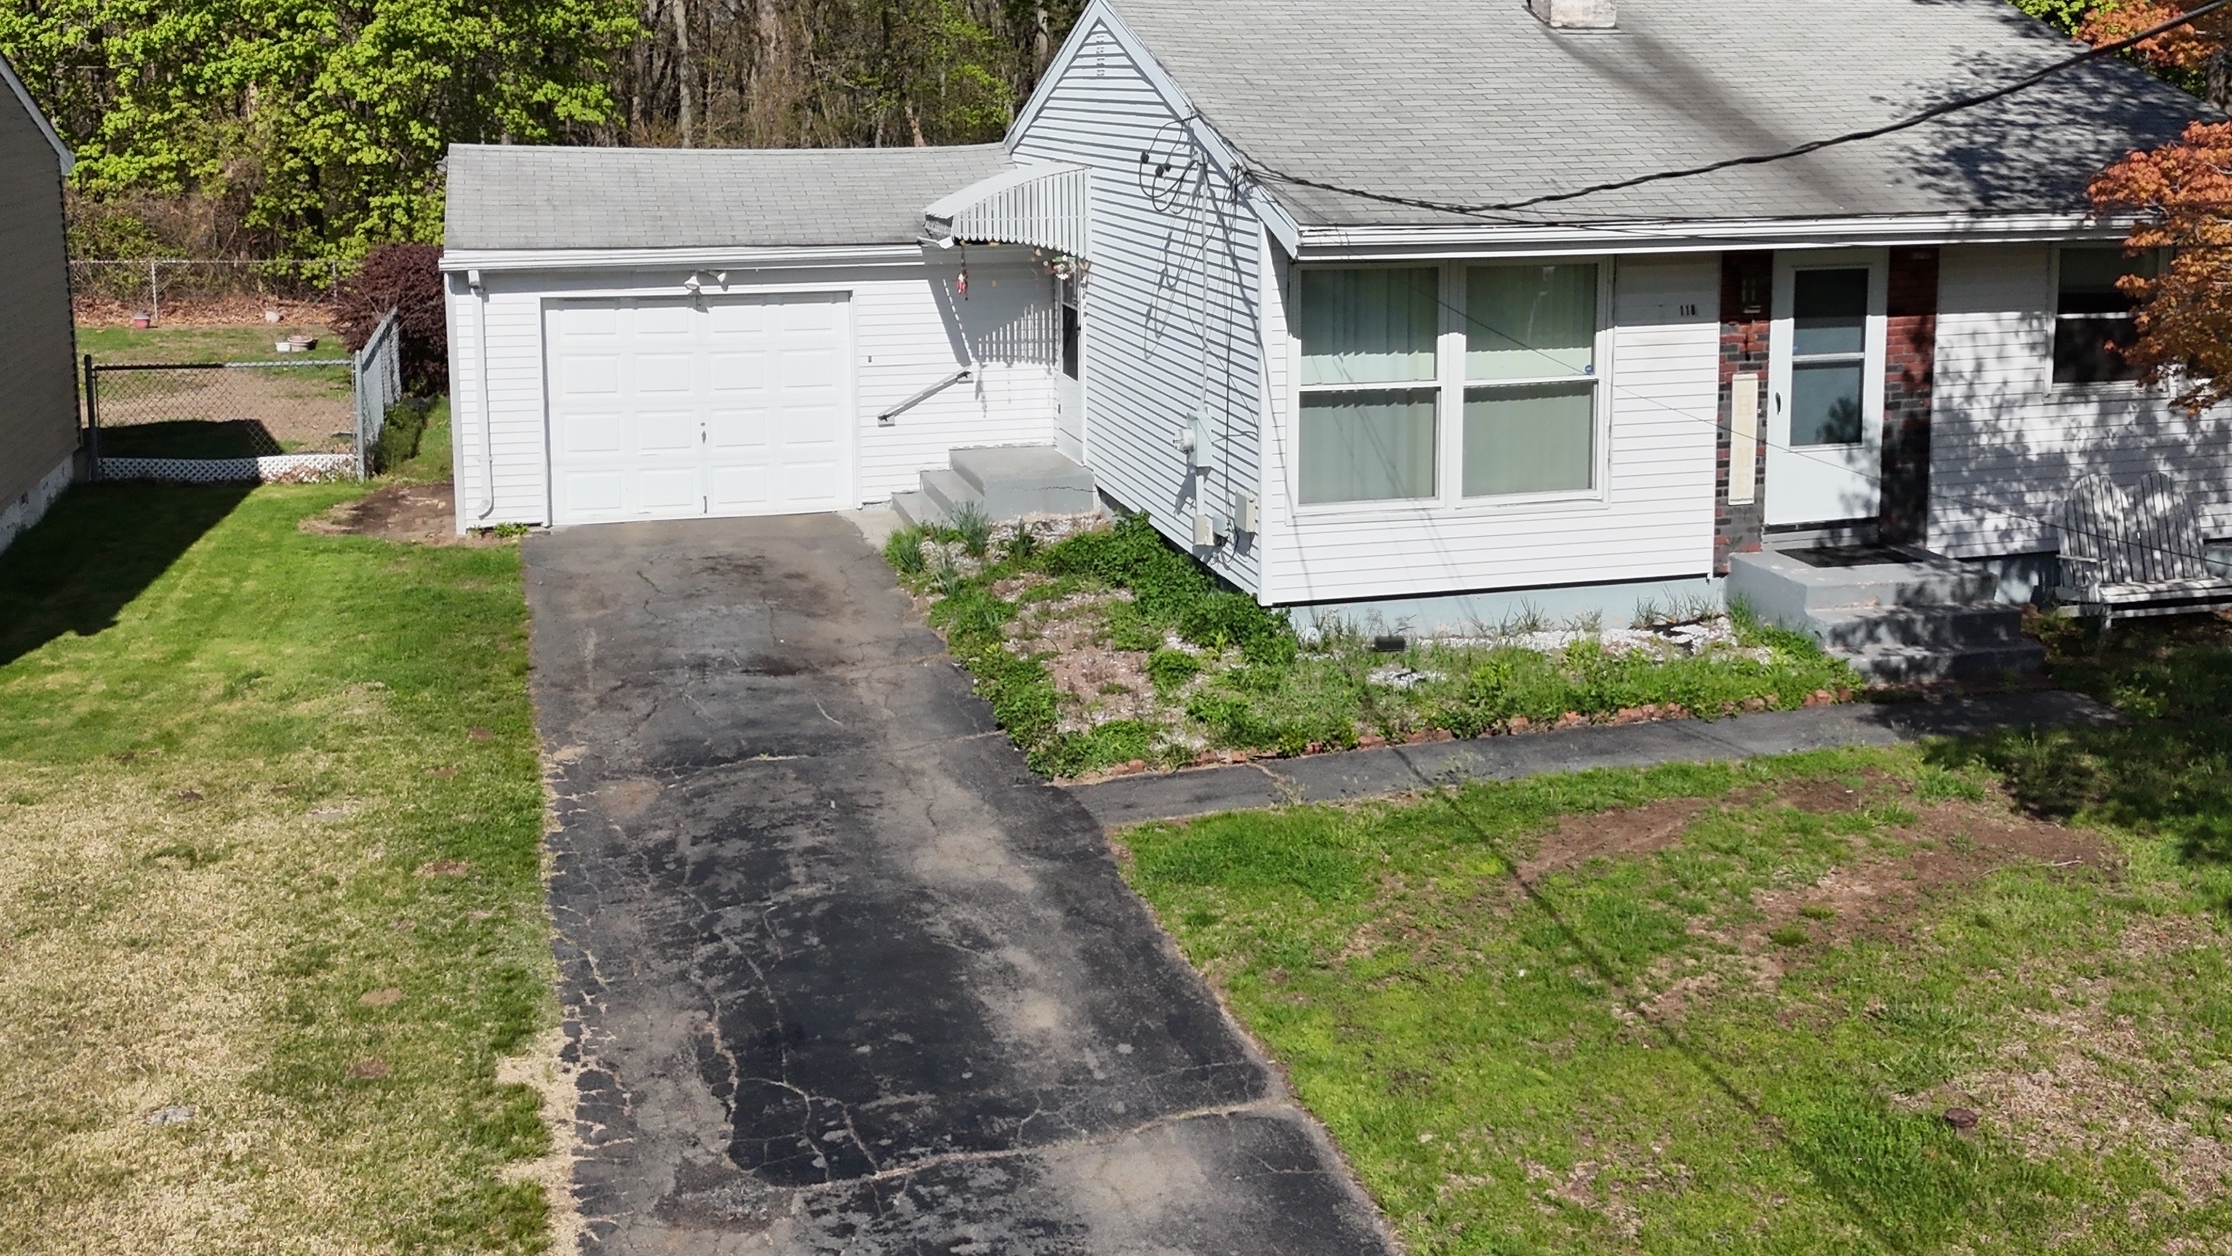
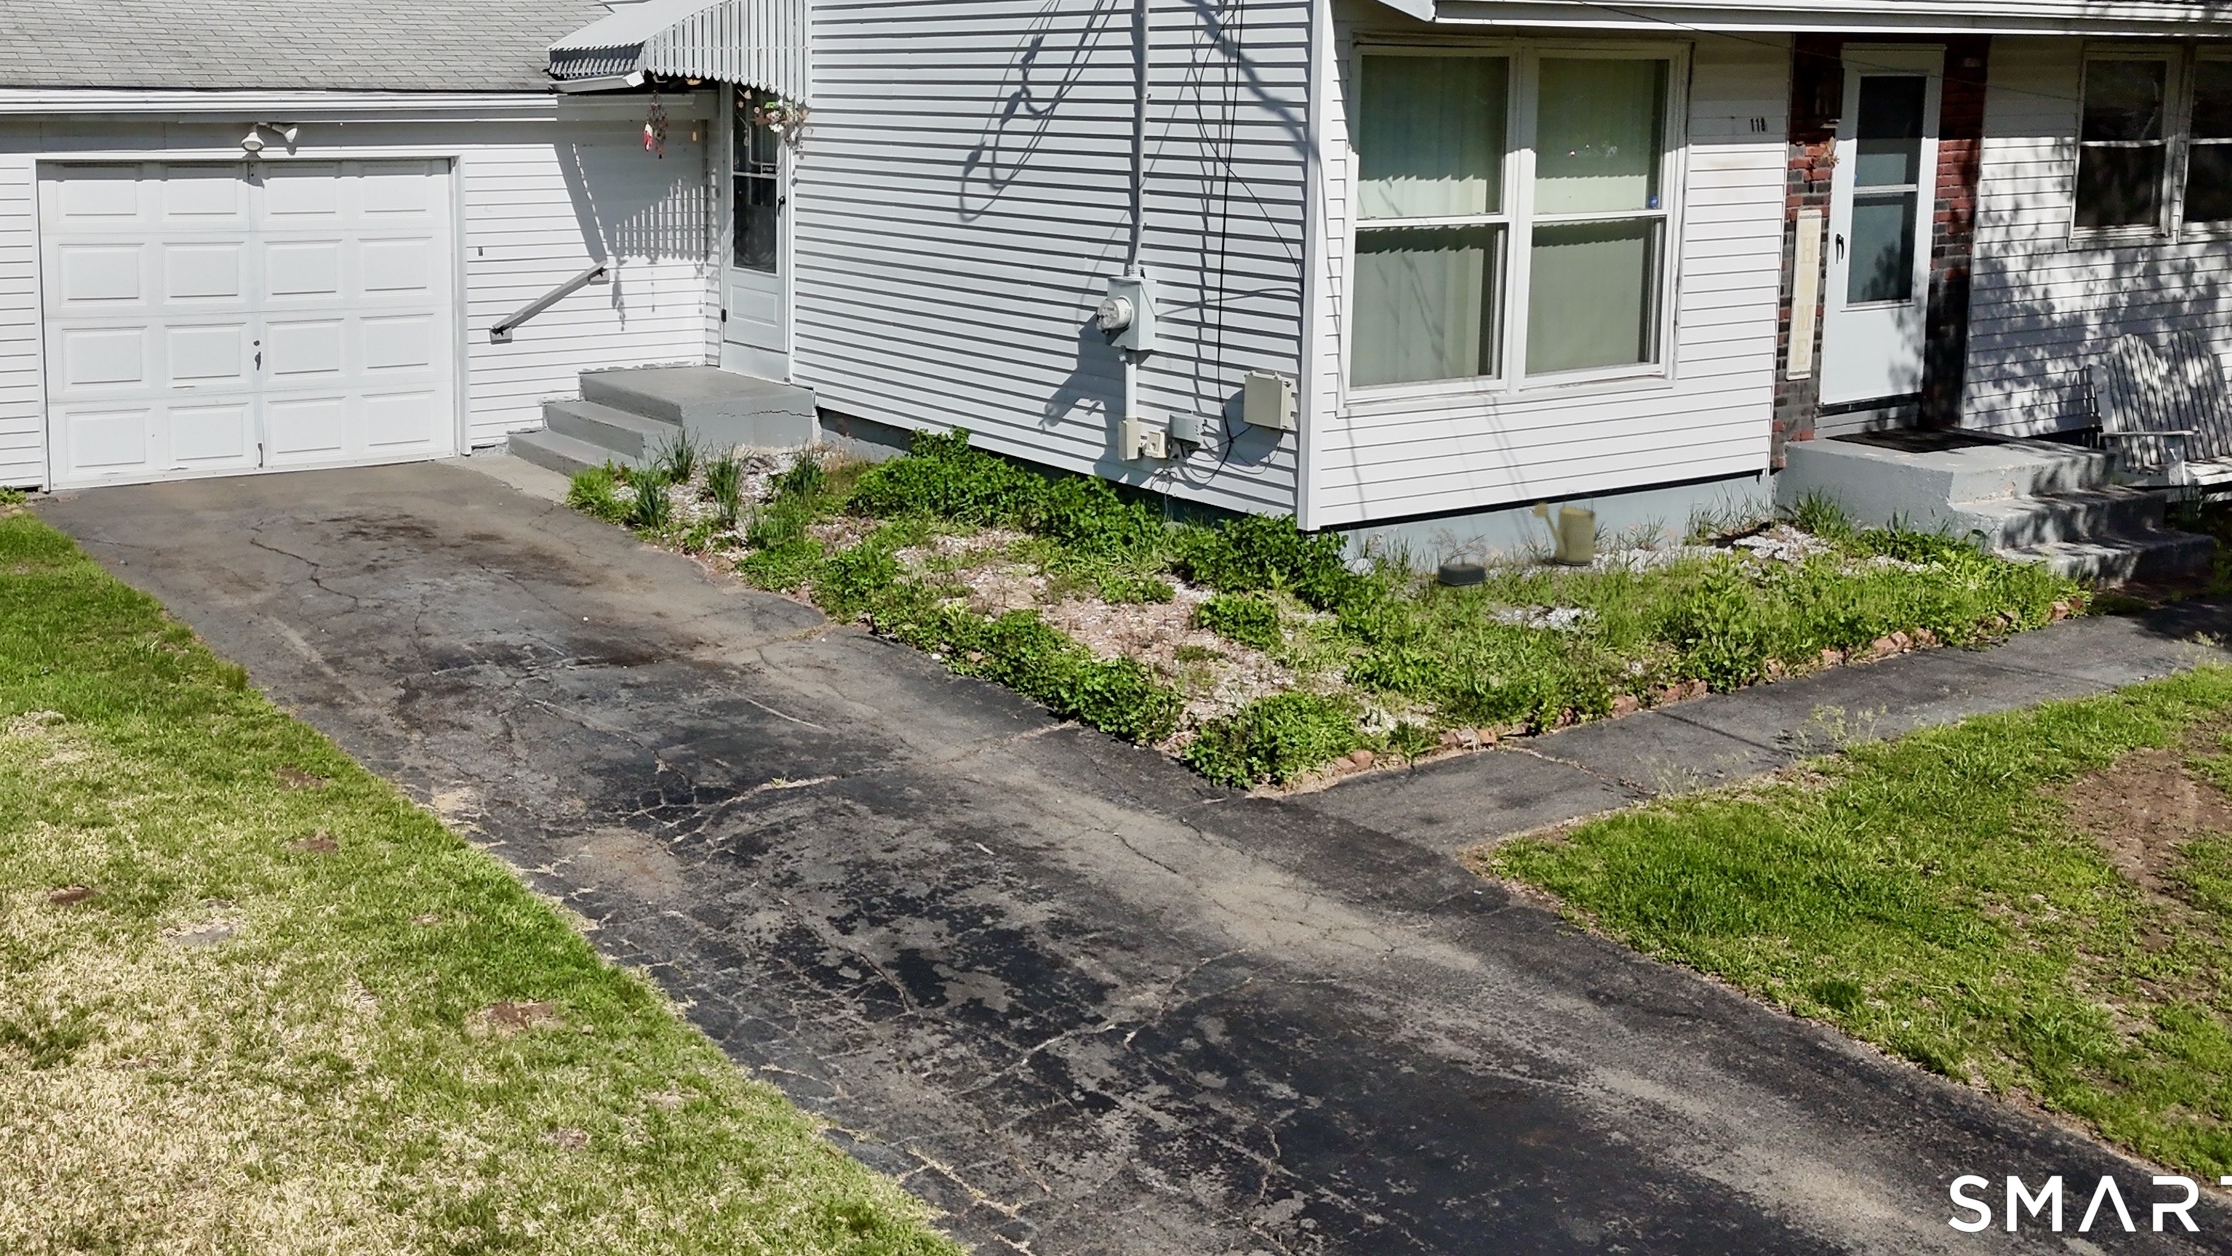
watering can: none [1458,585,1517,642] -> present [1533,491,1596,566]

